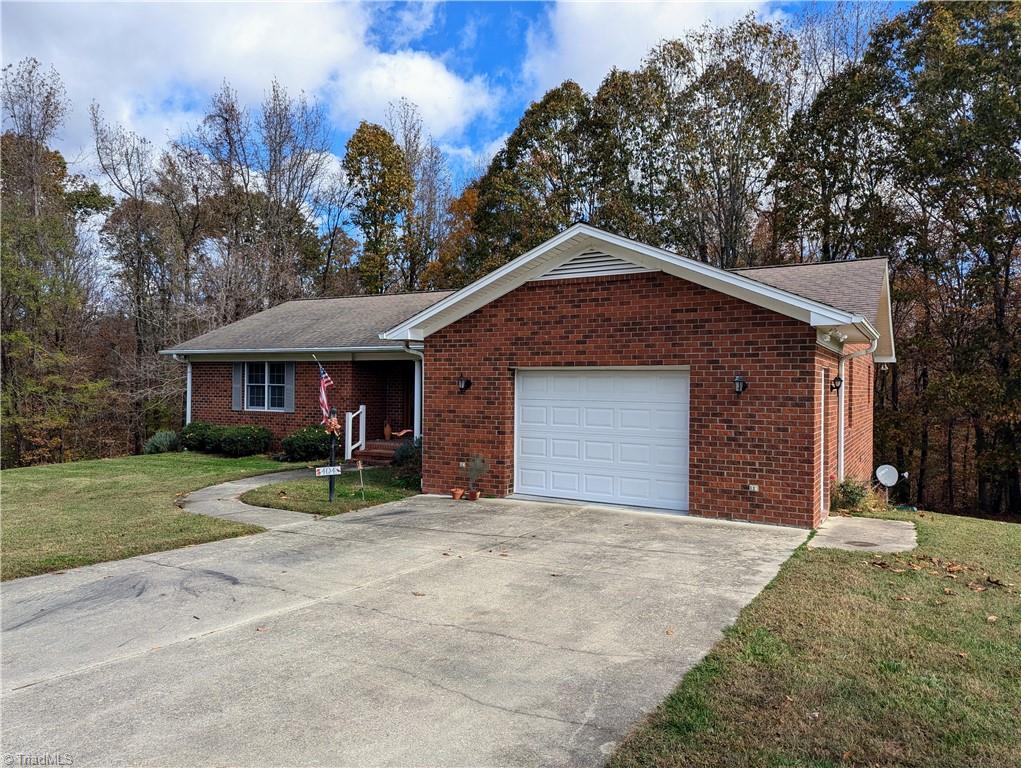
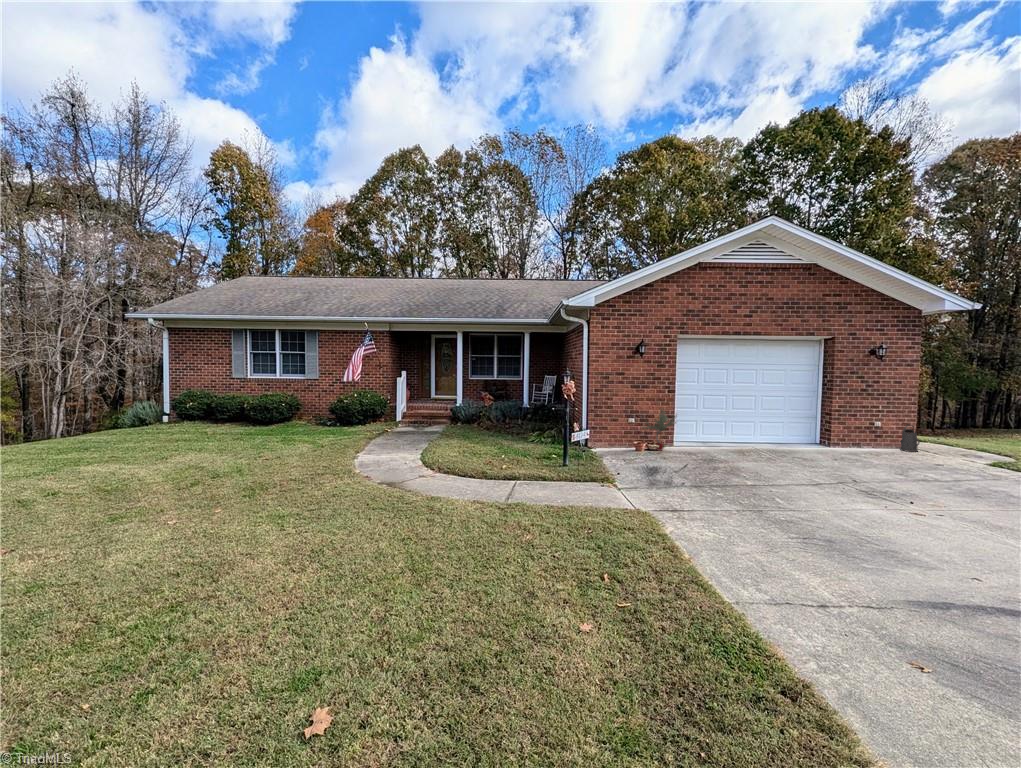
watering can: none [756,492,777,532] -> present [900,425,920,452]

